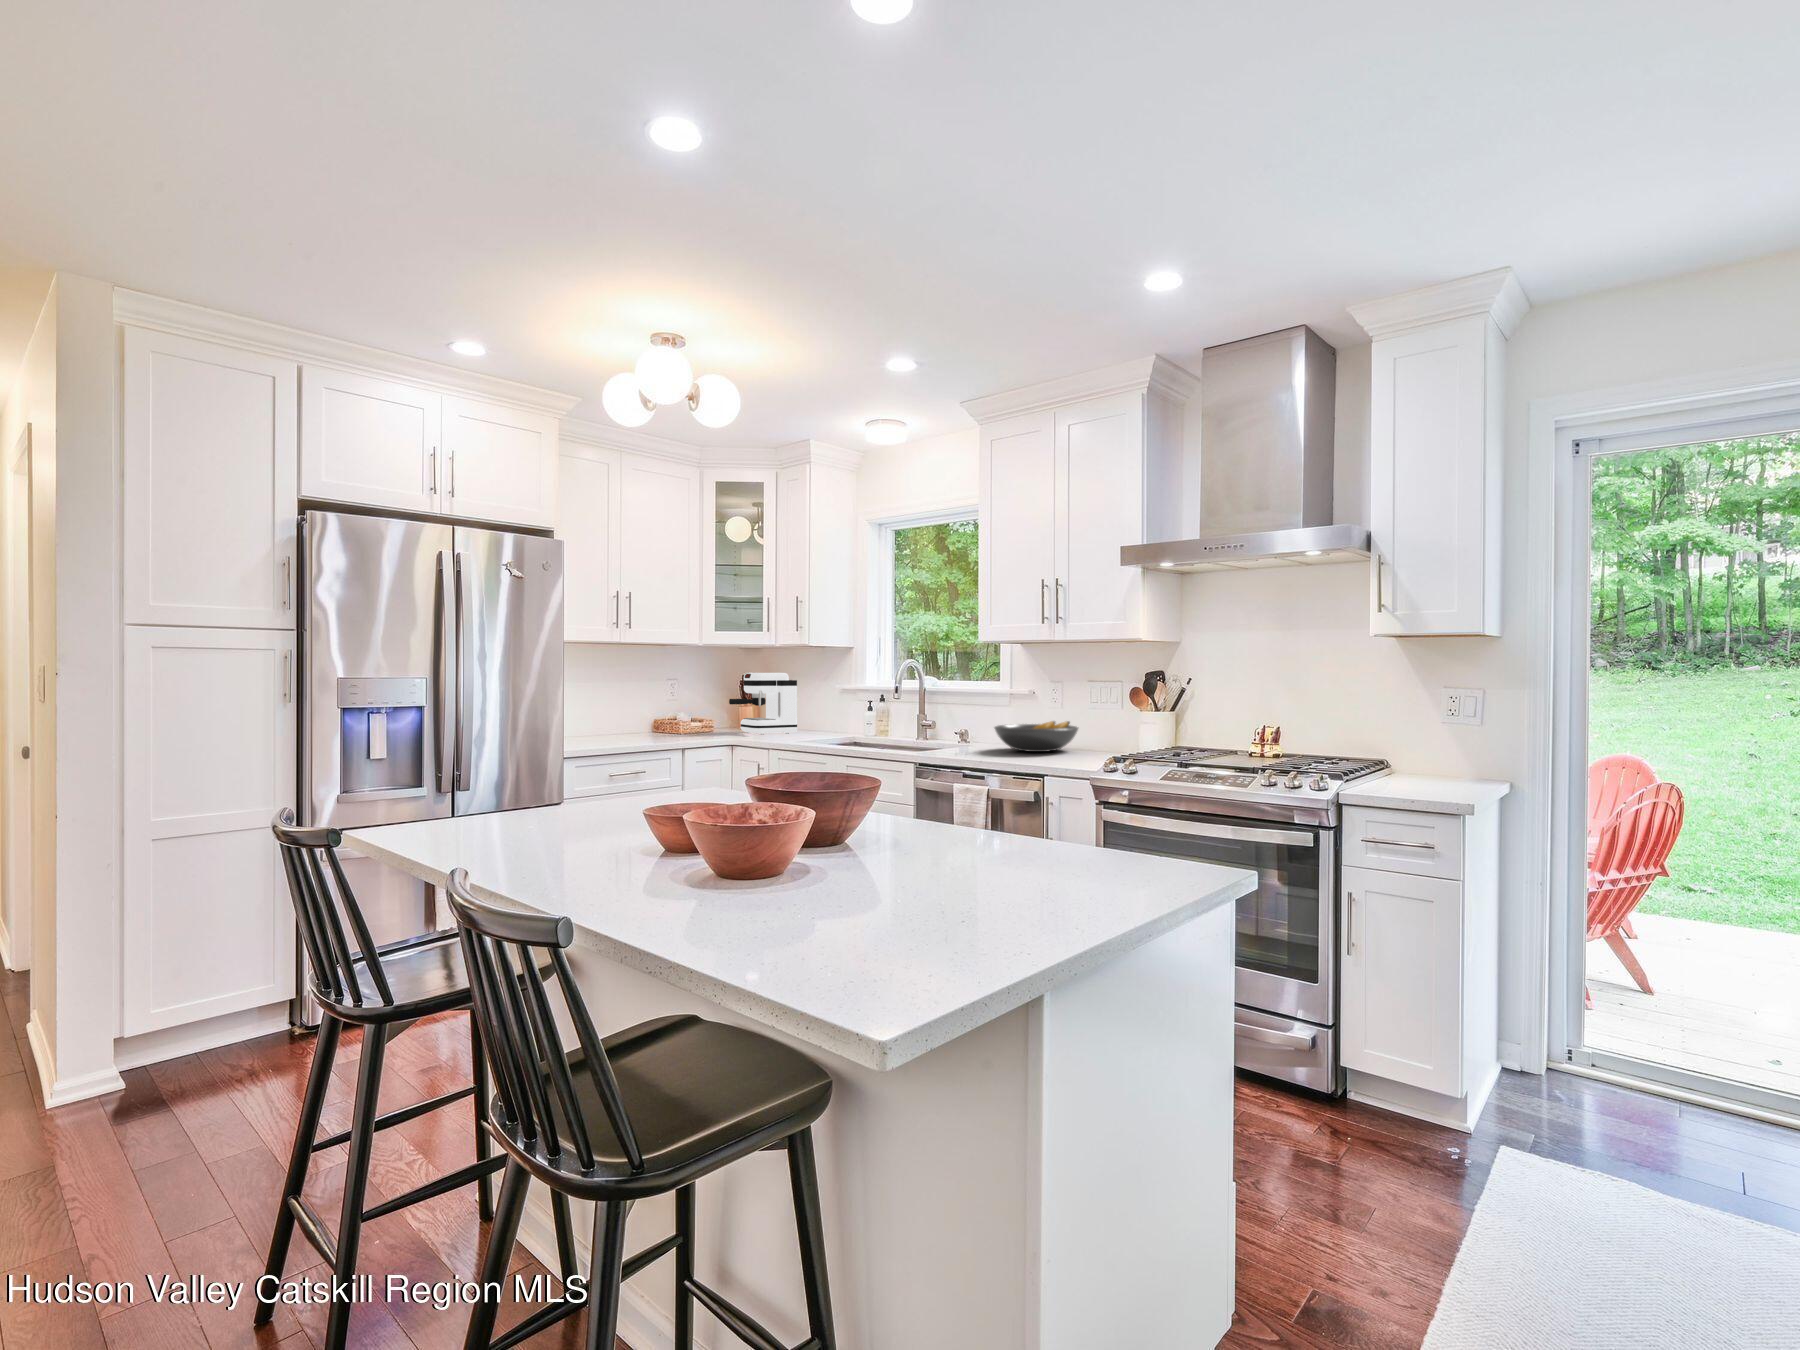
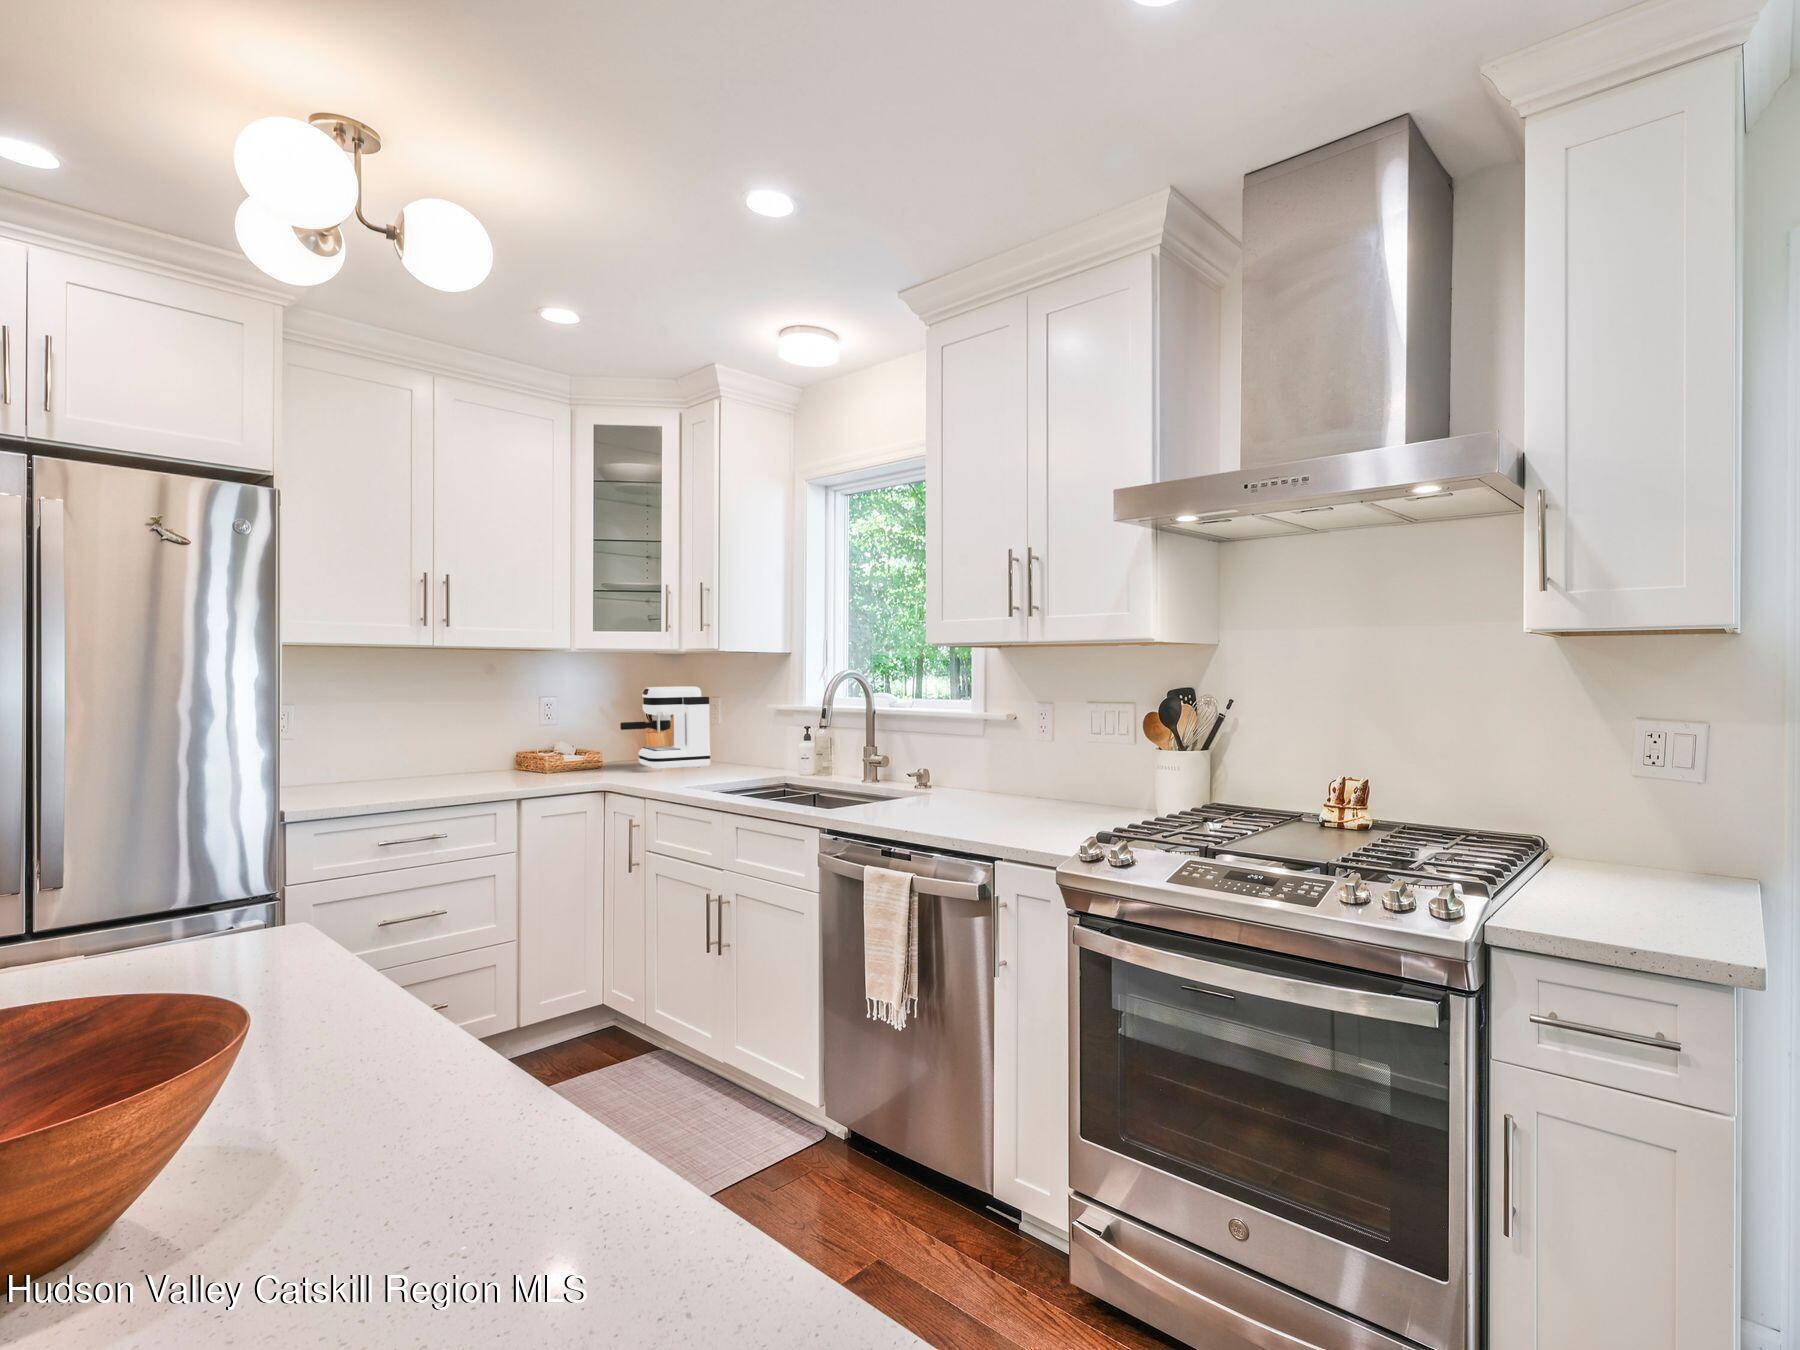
fruit bowl: present [995,721,1078,752] -> none [936,764,1062,810]

